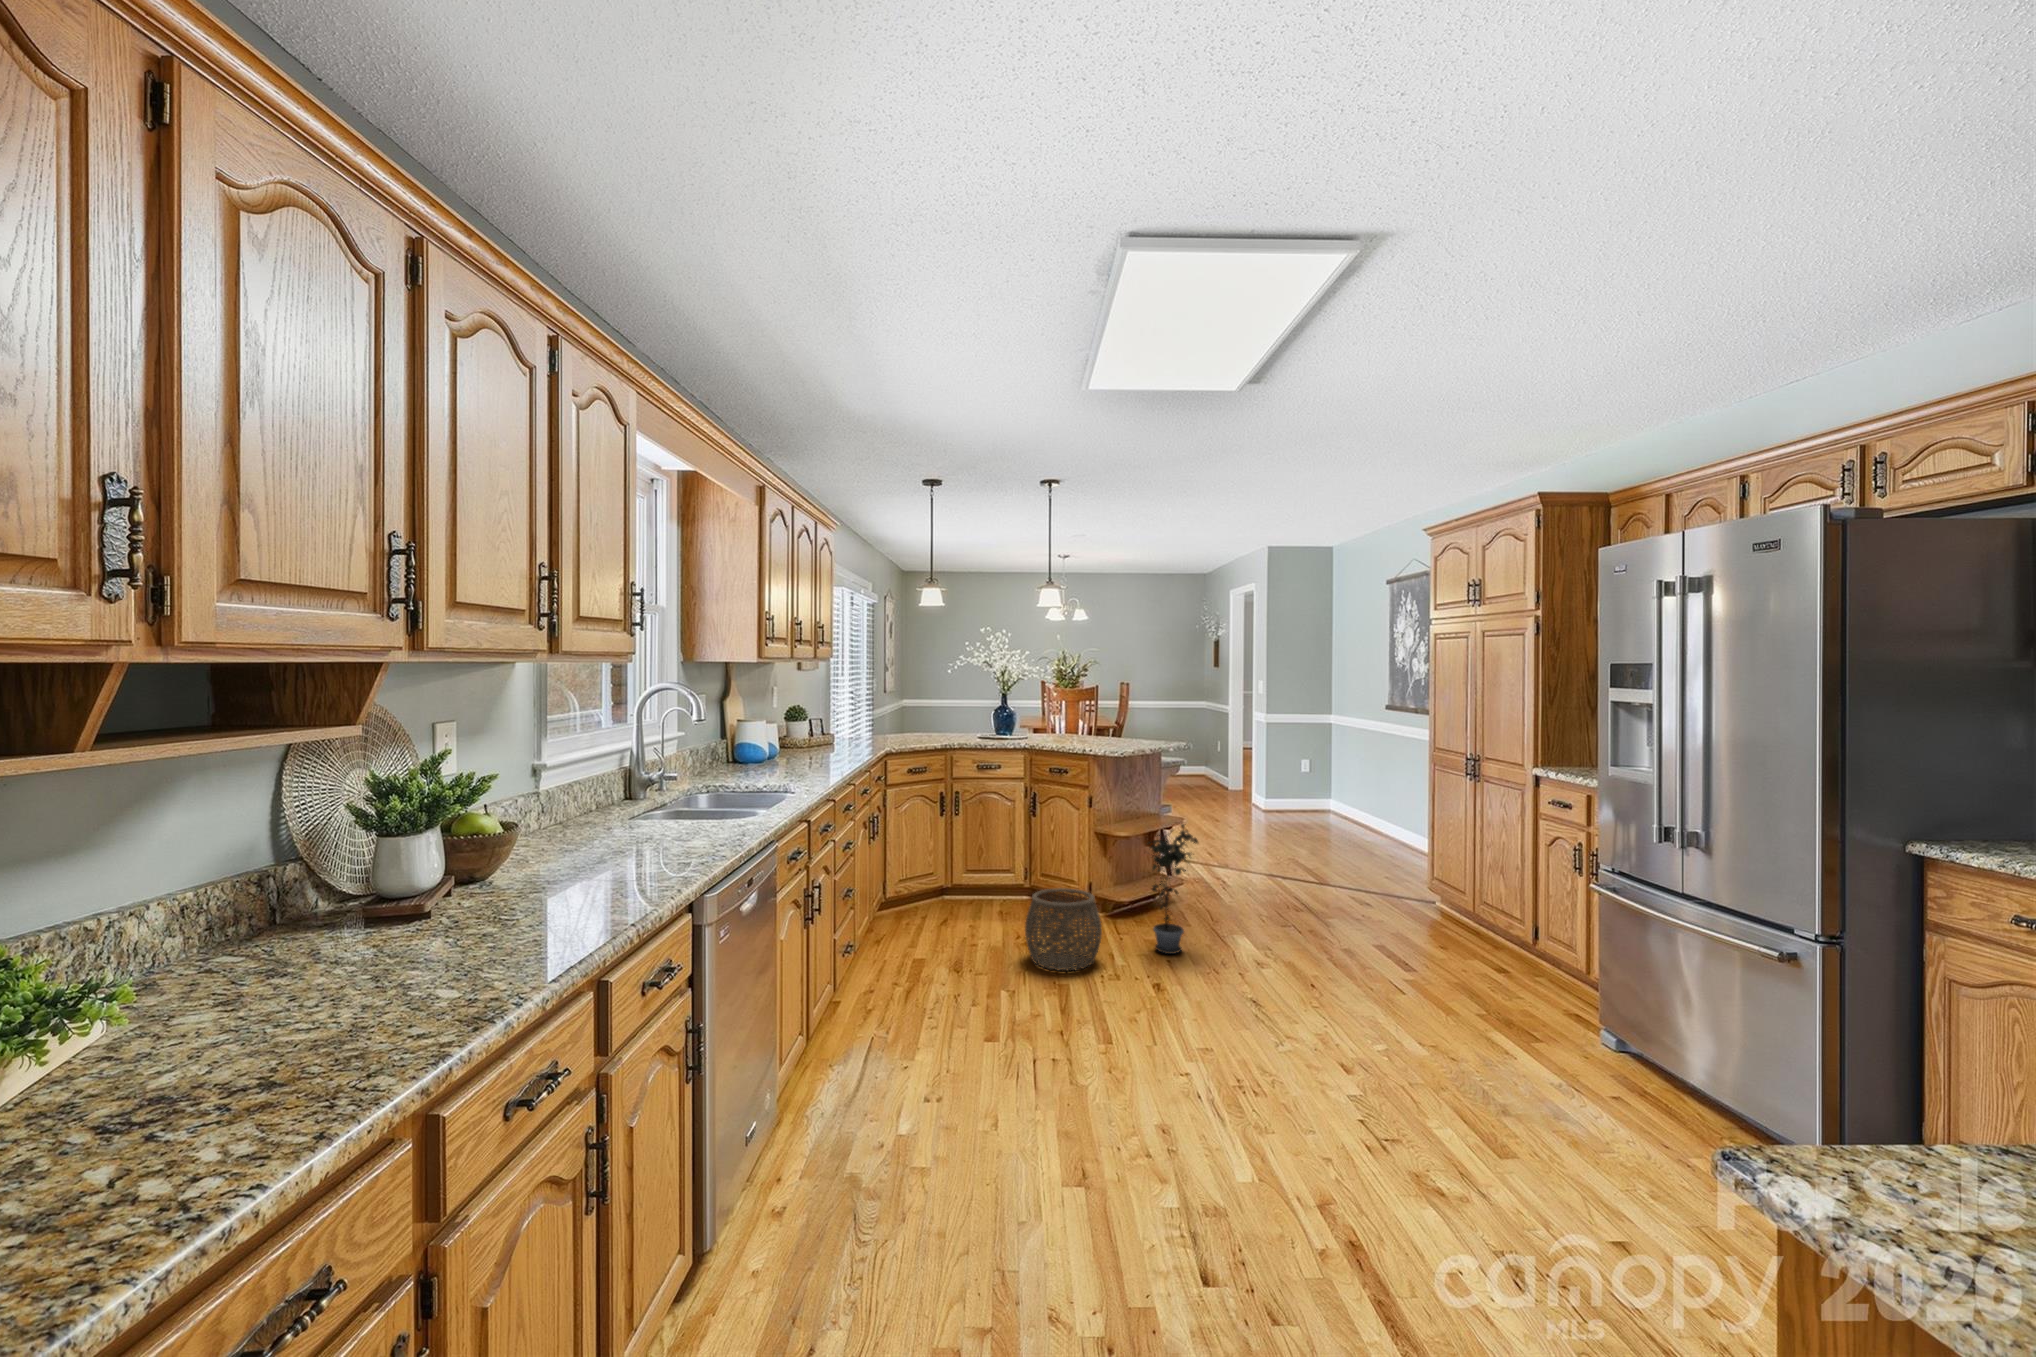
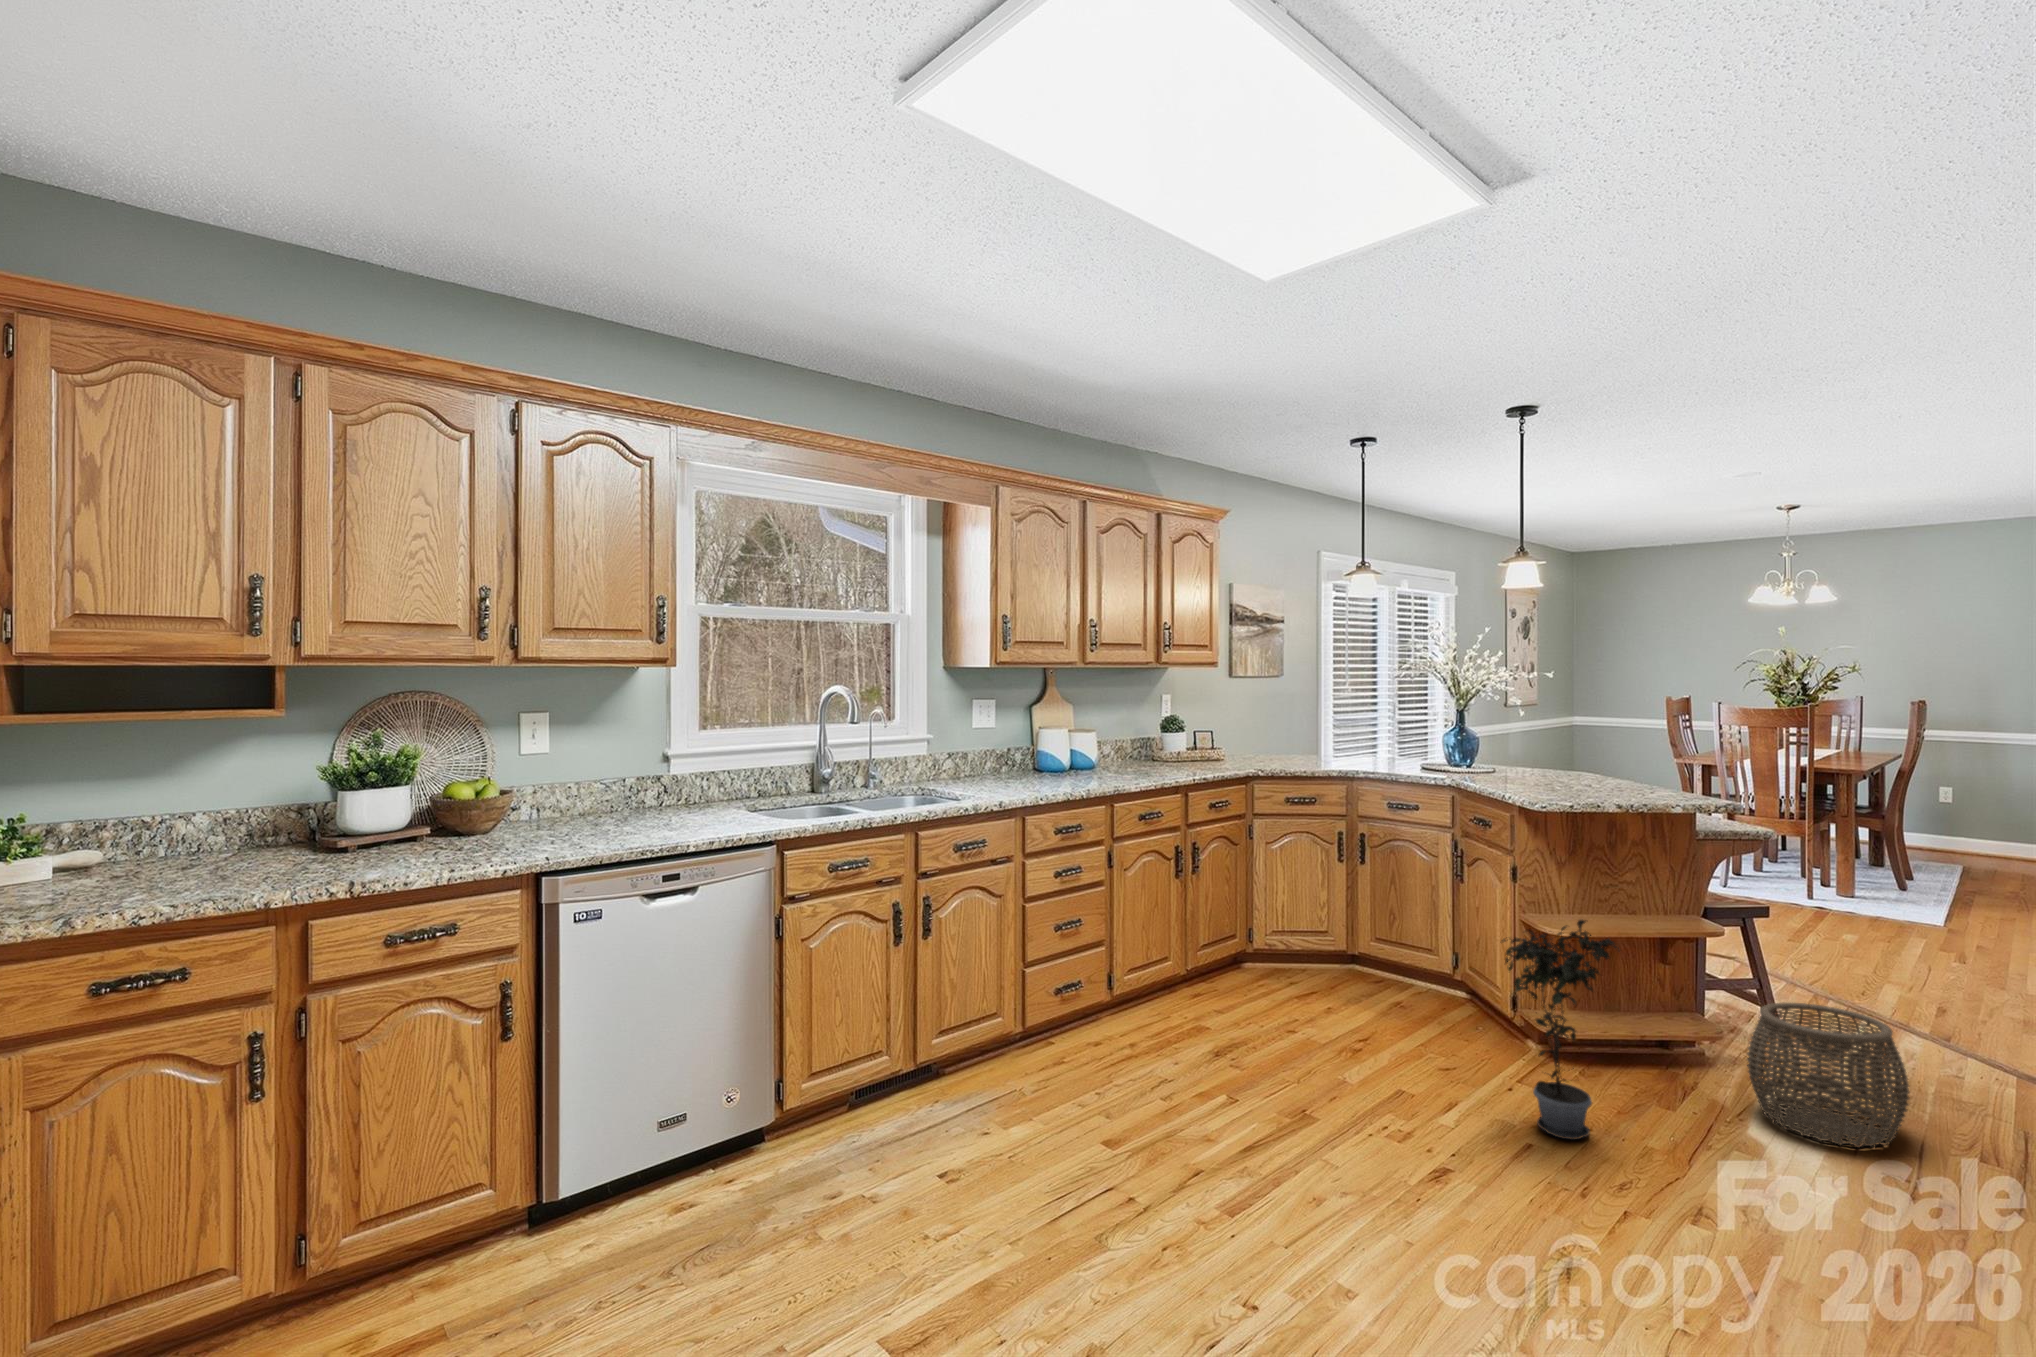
woven basket: present [1025,888,1102,970] -> present [1747,1003,1909,1147]

